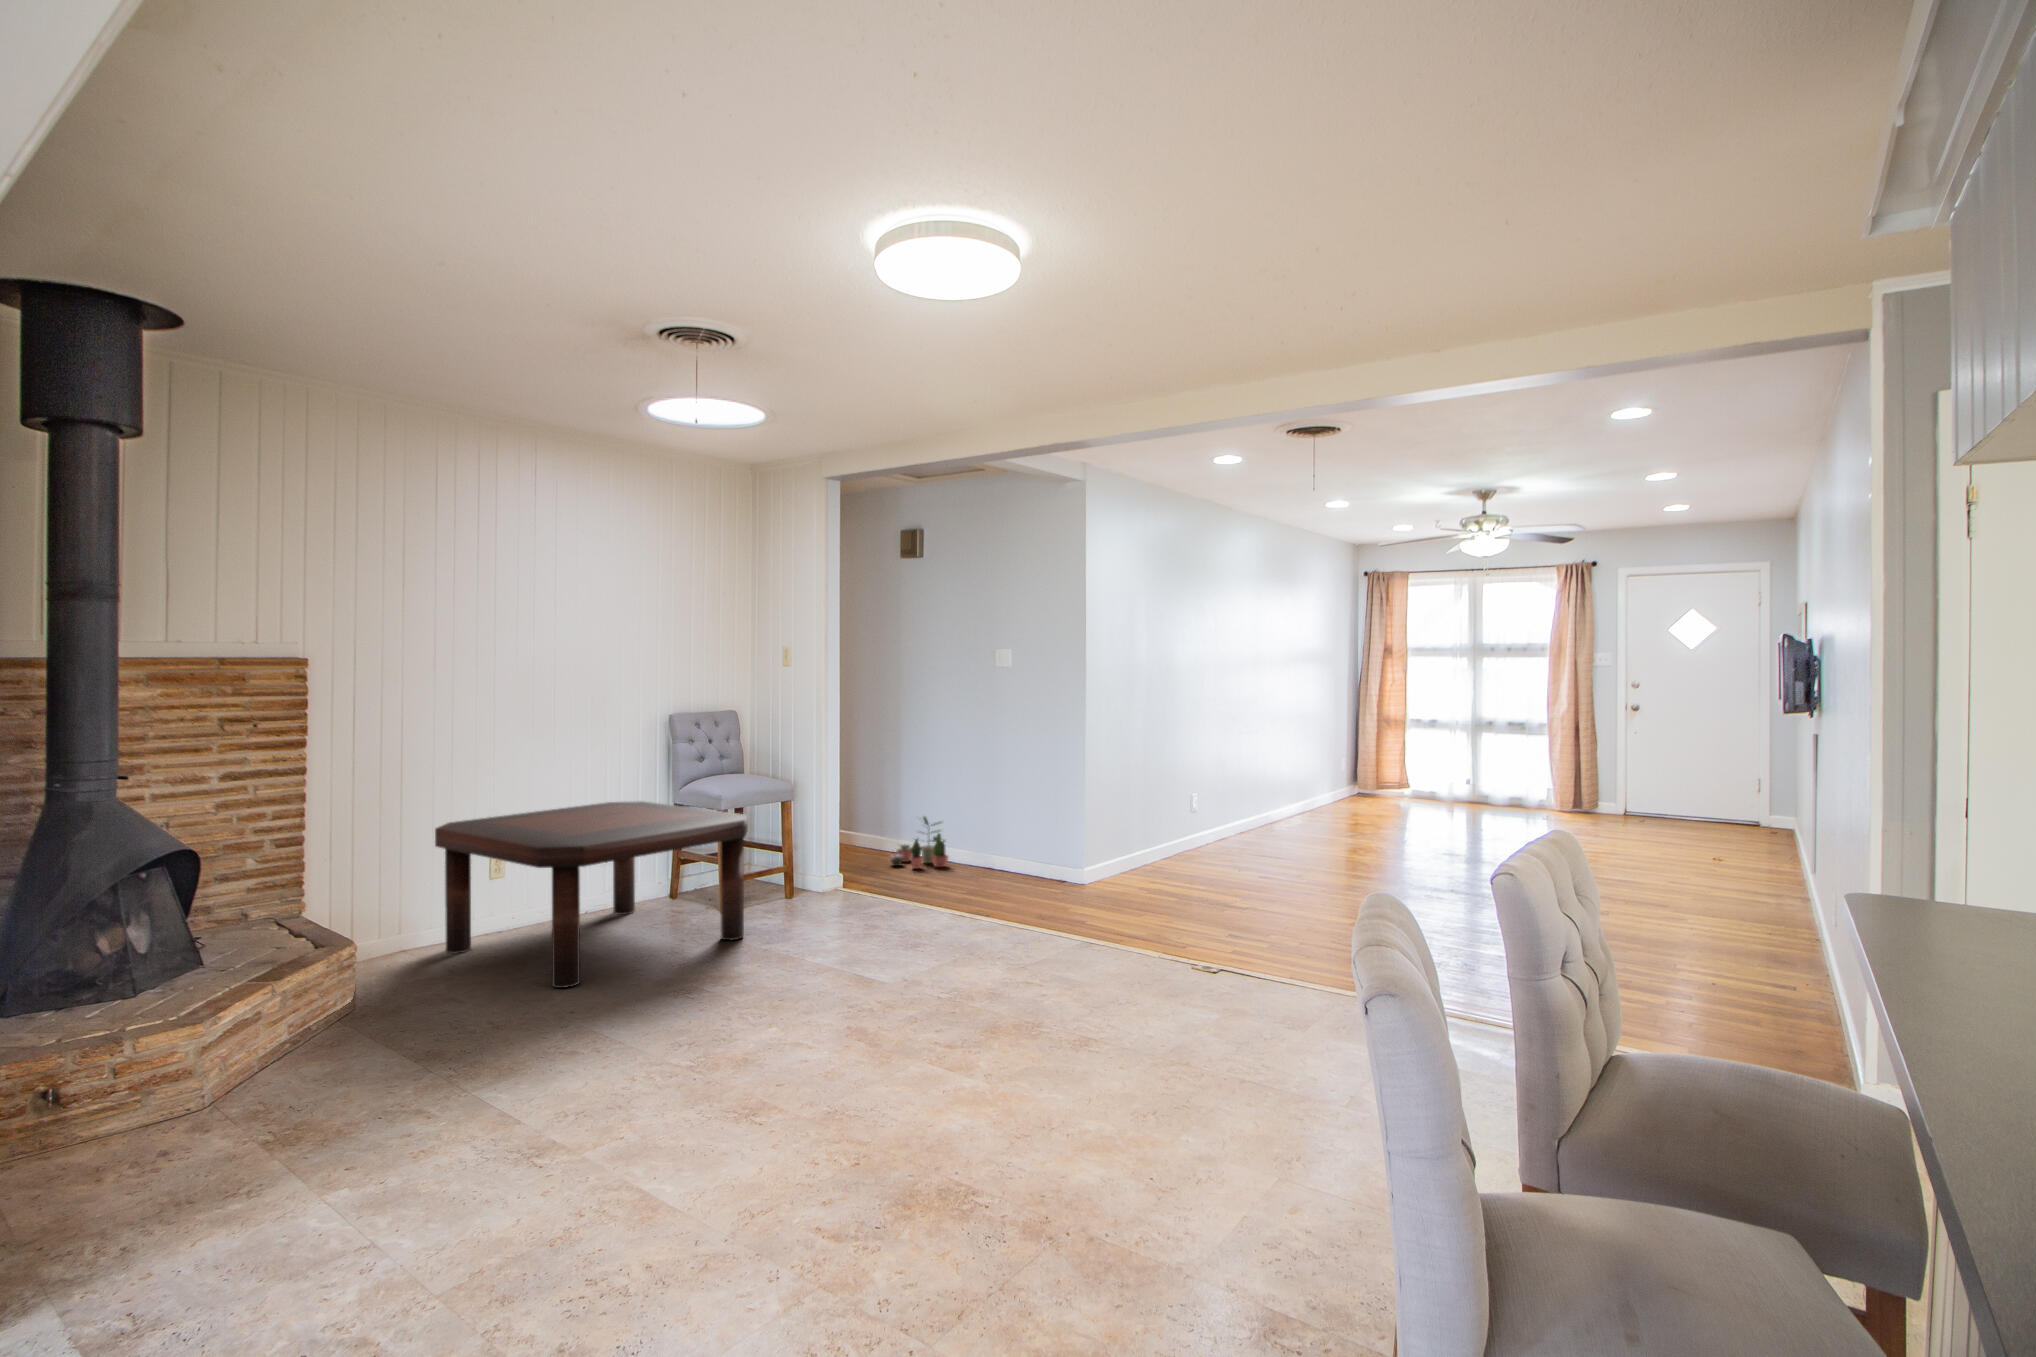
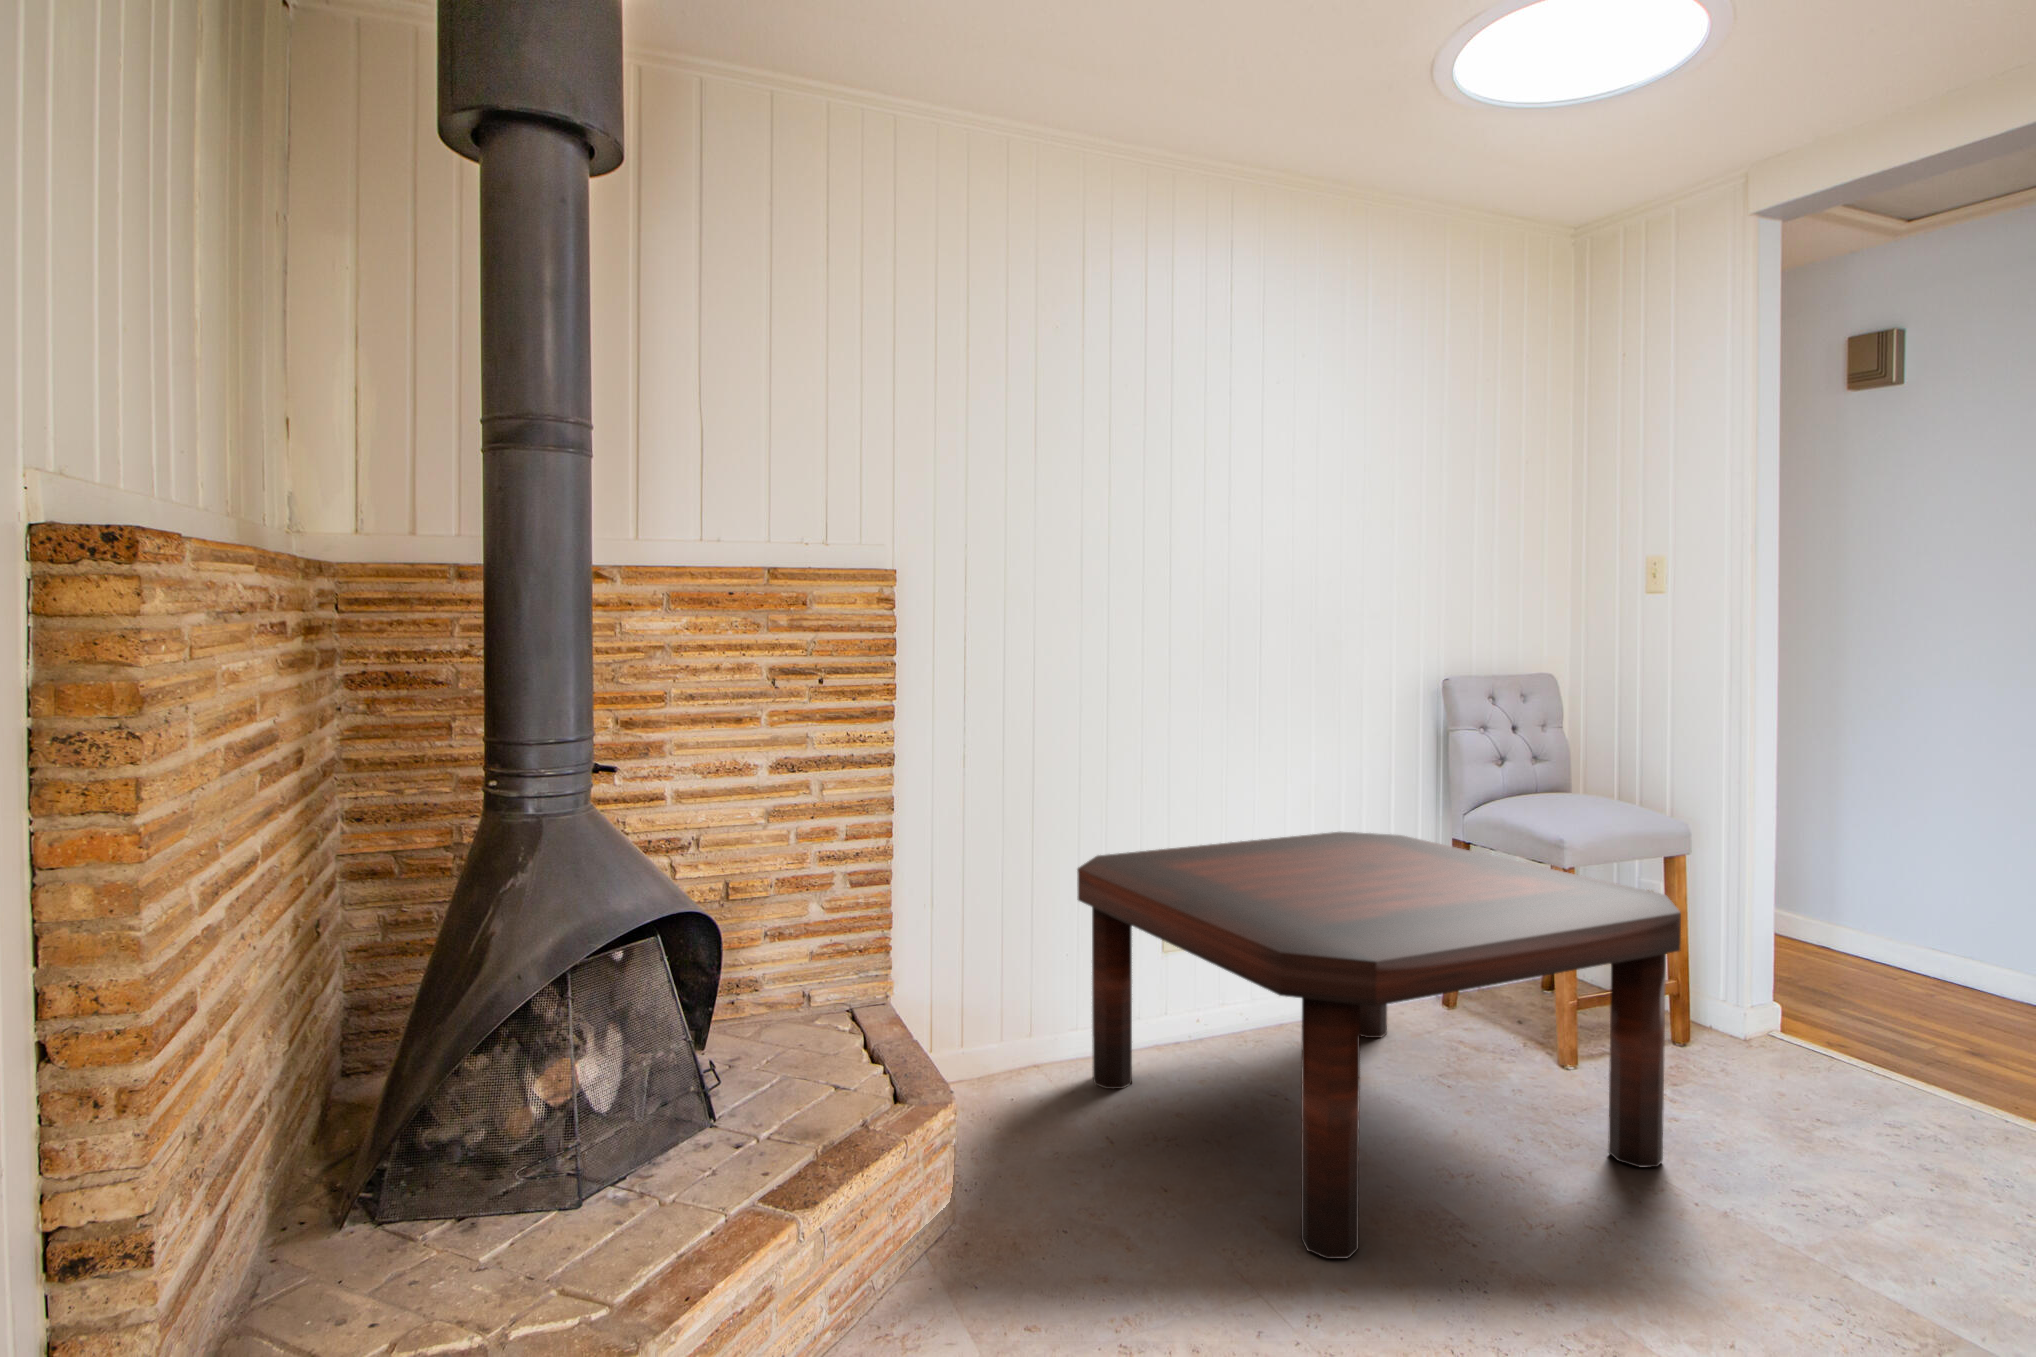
potted plant: present [890,816,948,869] -> none [1847,892,2004,1008]

